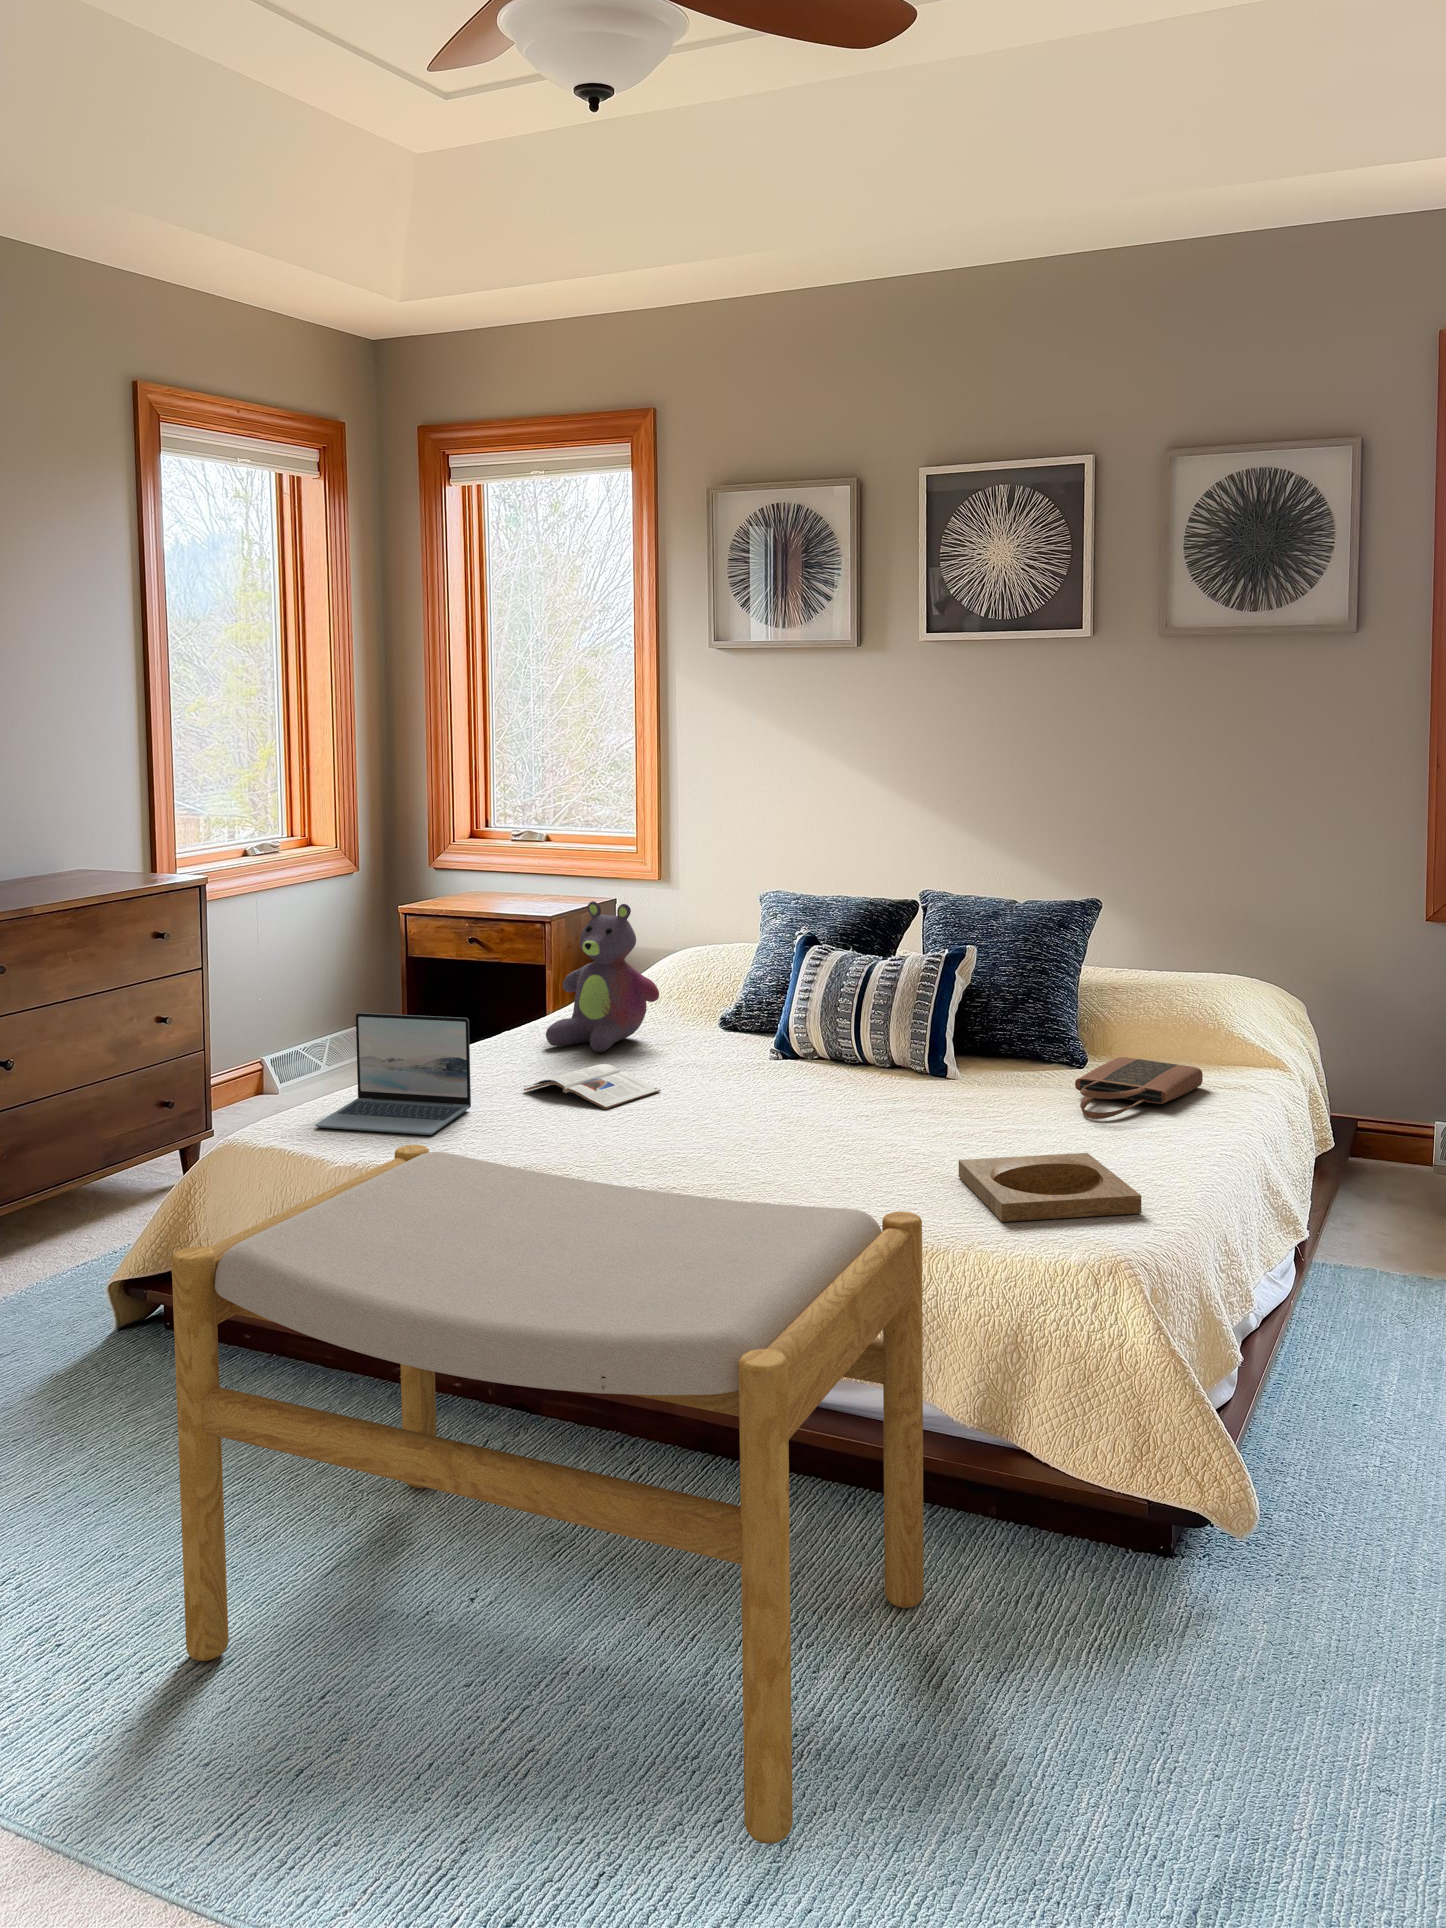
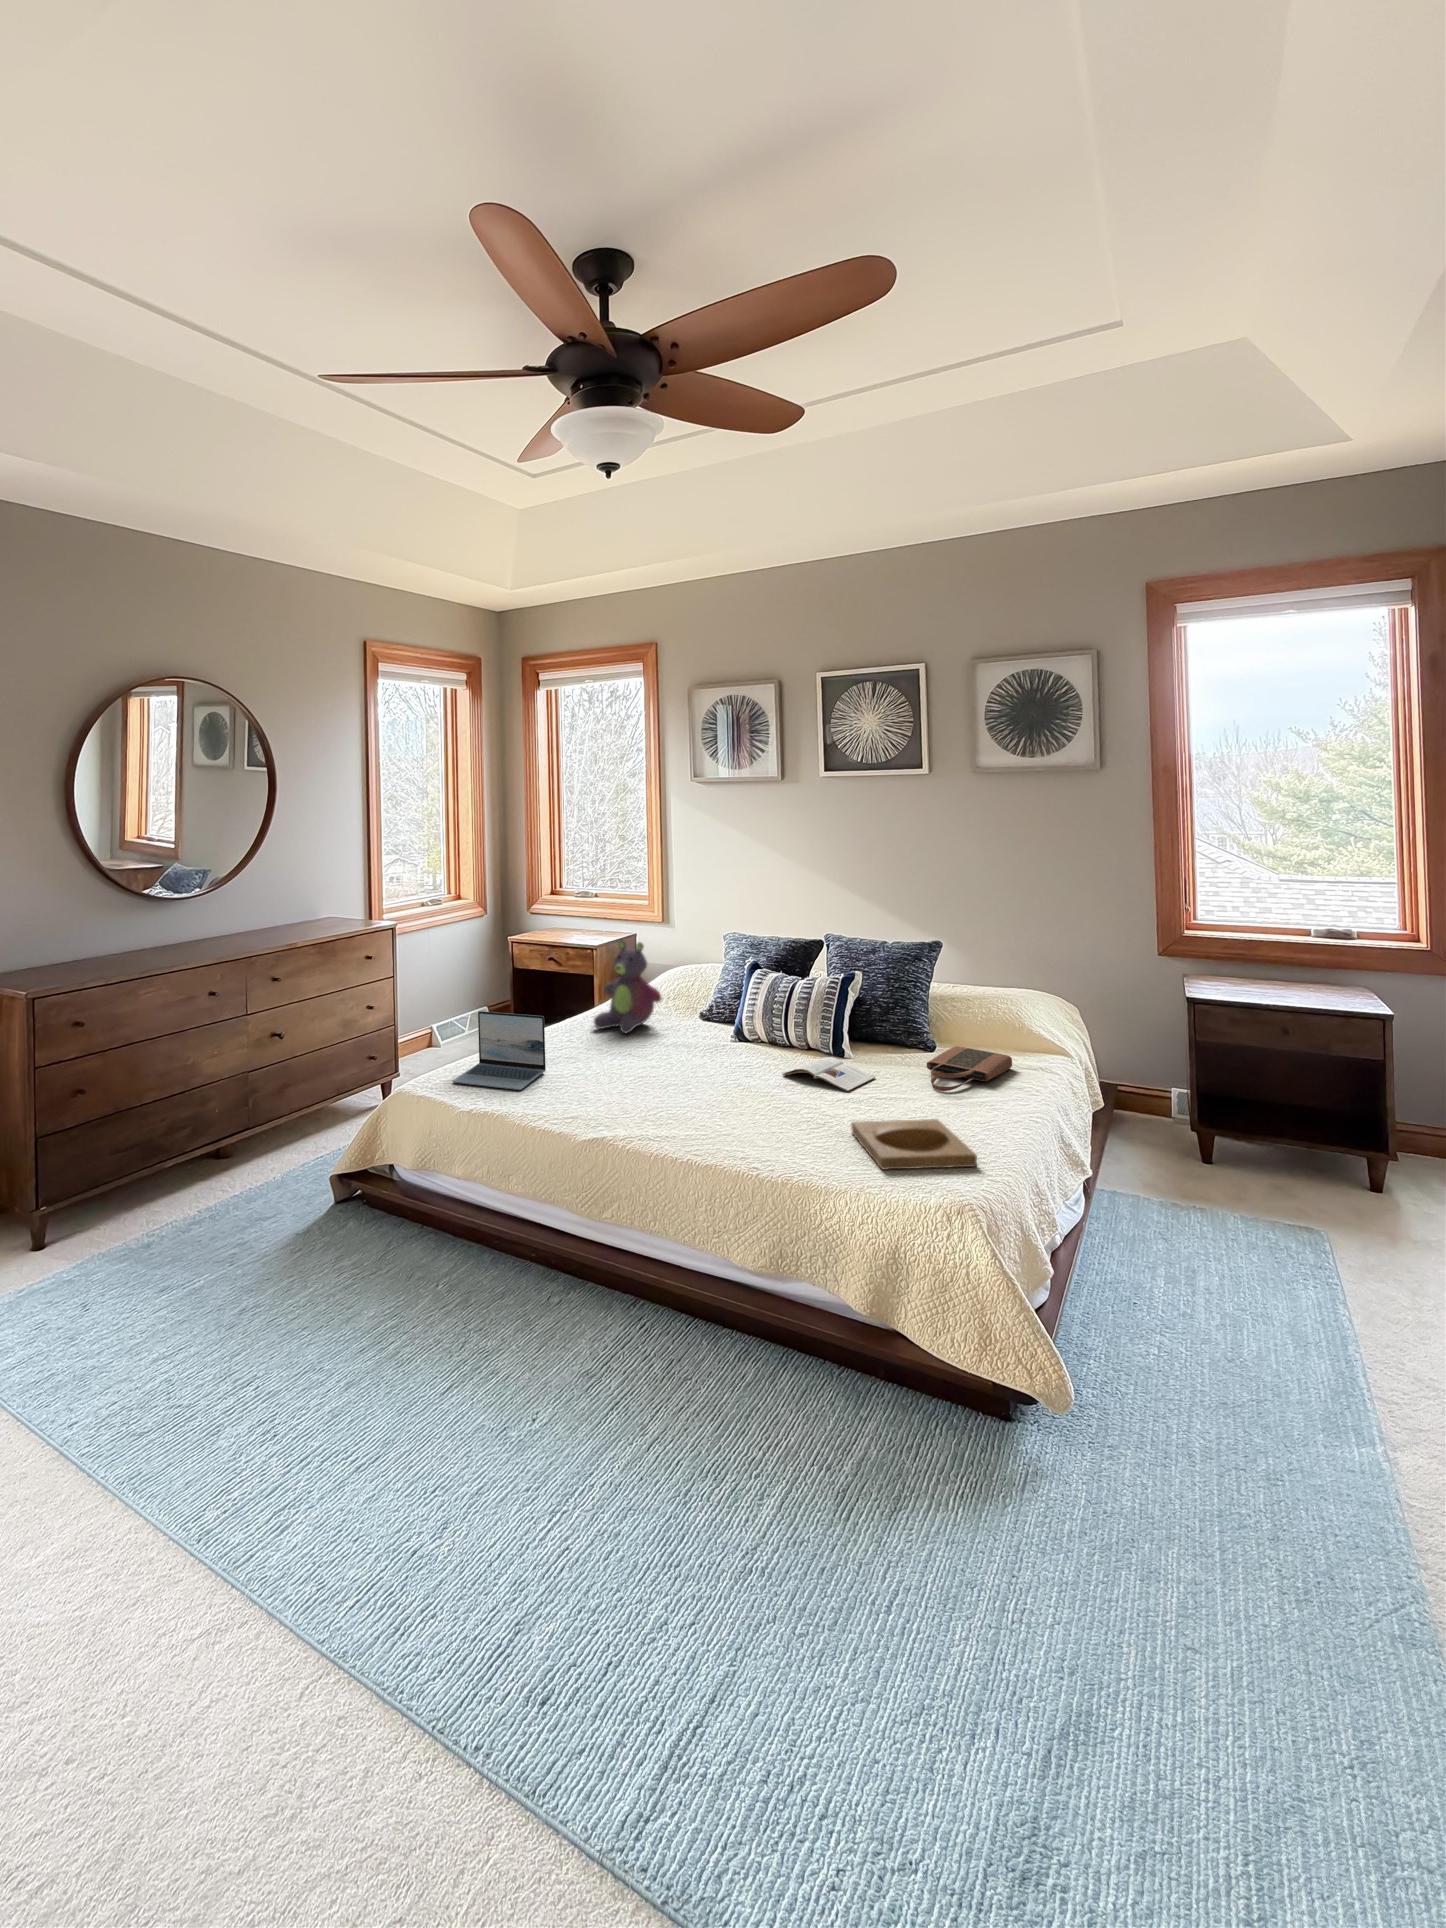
magazine: present [524,1064,660,1109] -> present [782,1057,875,1092]
footstool: present [171,1145,924,1844] -> none [346,1107,835,1650]

